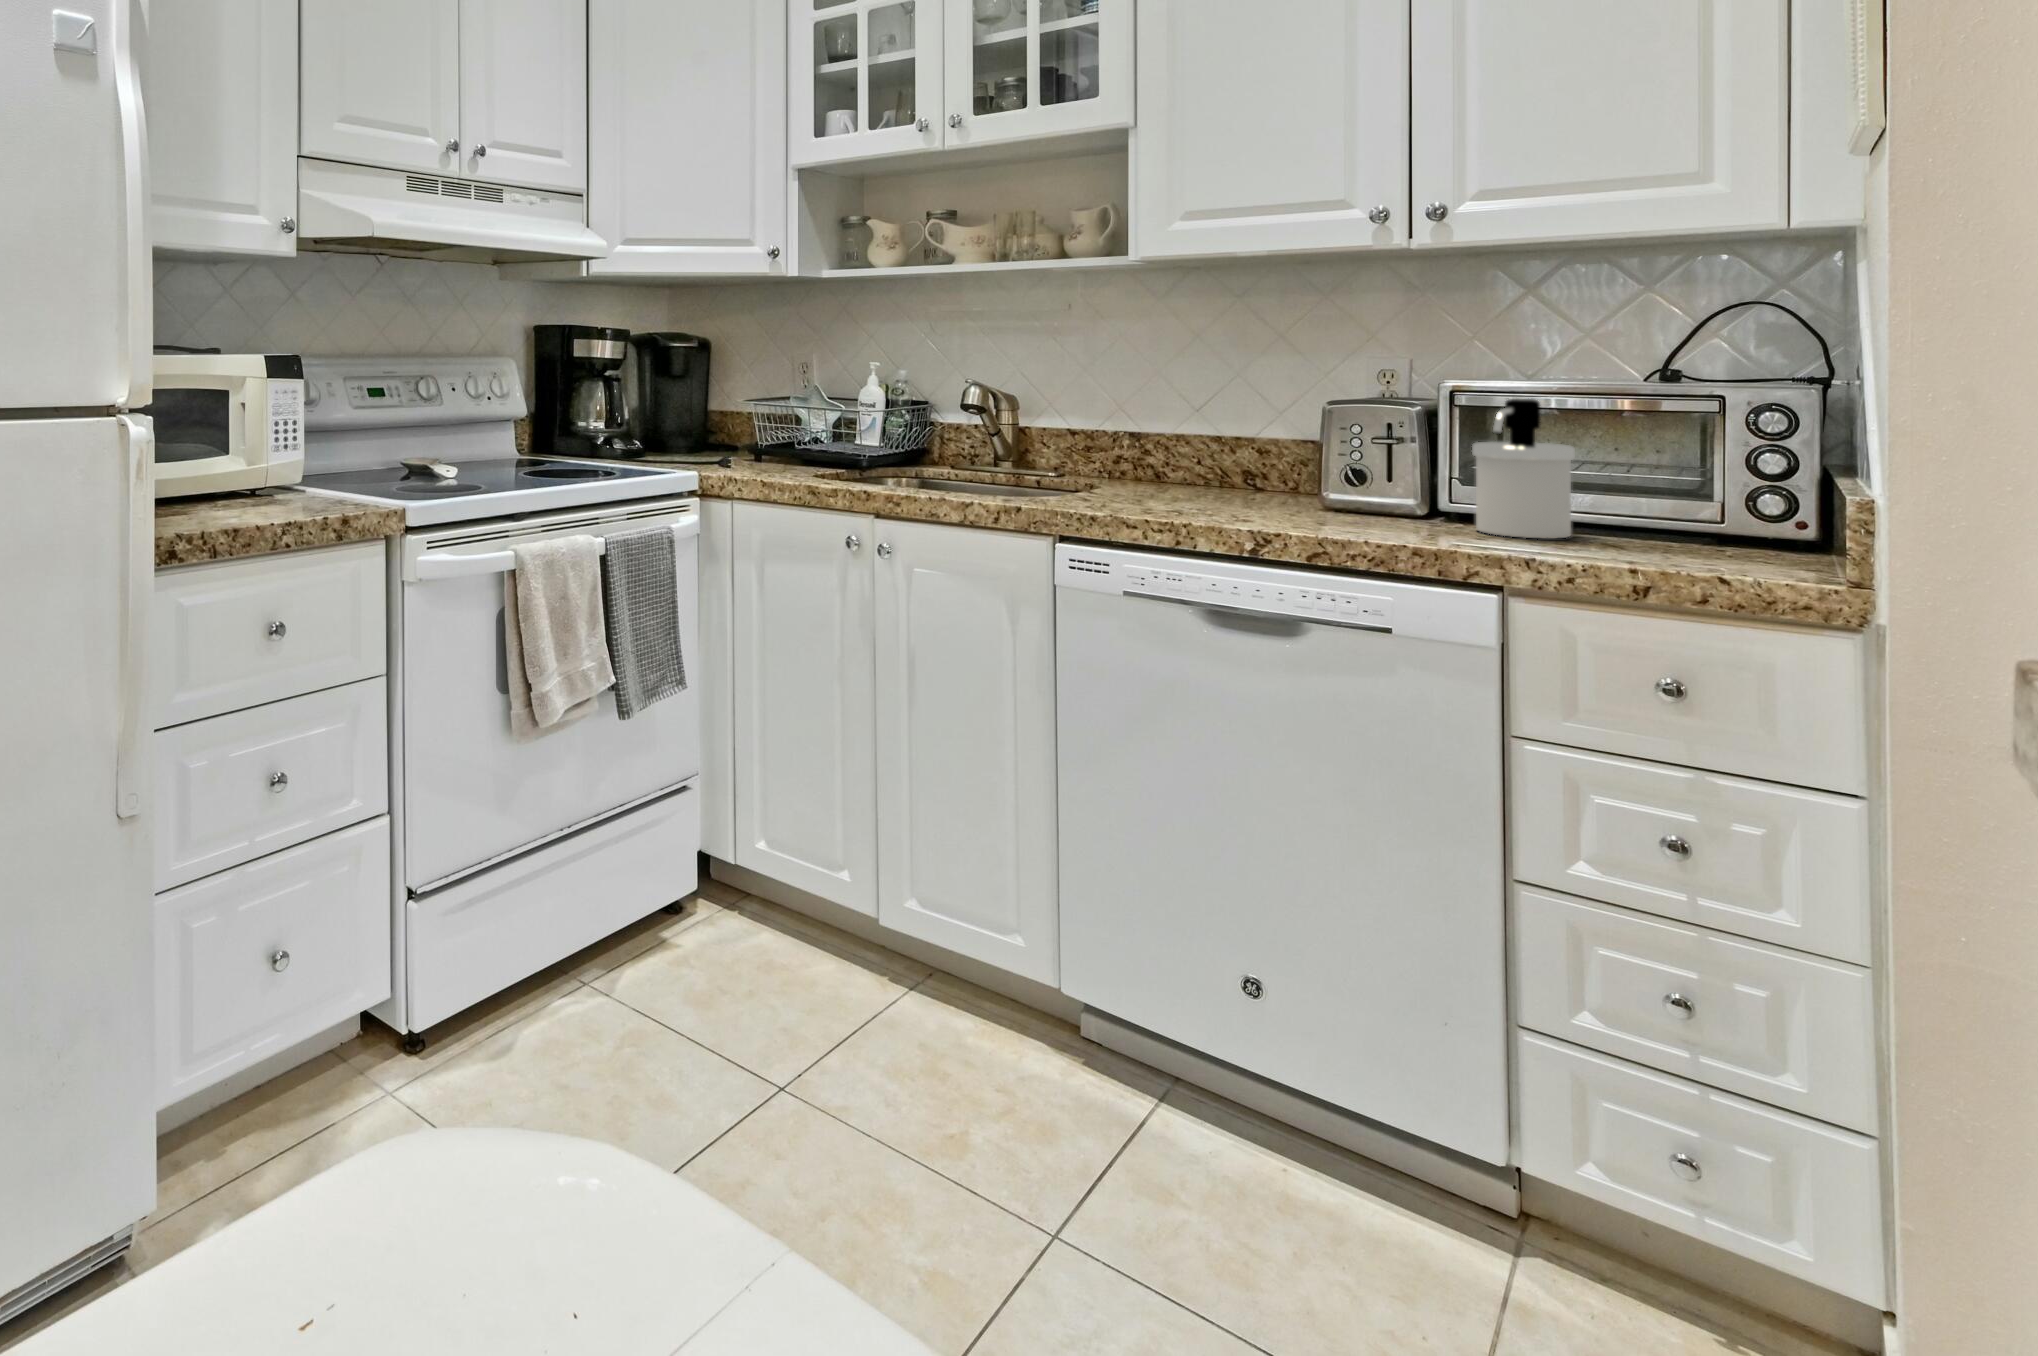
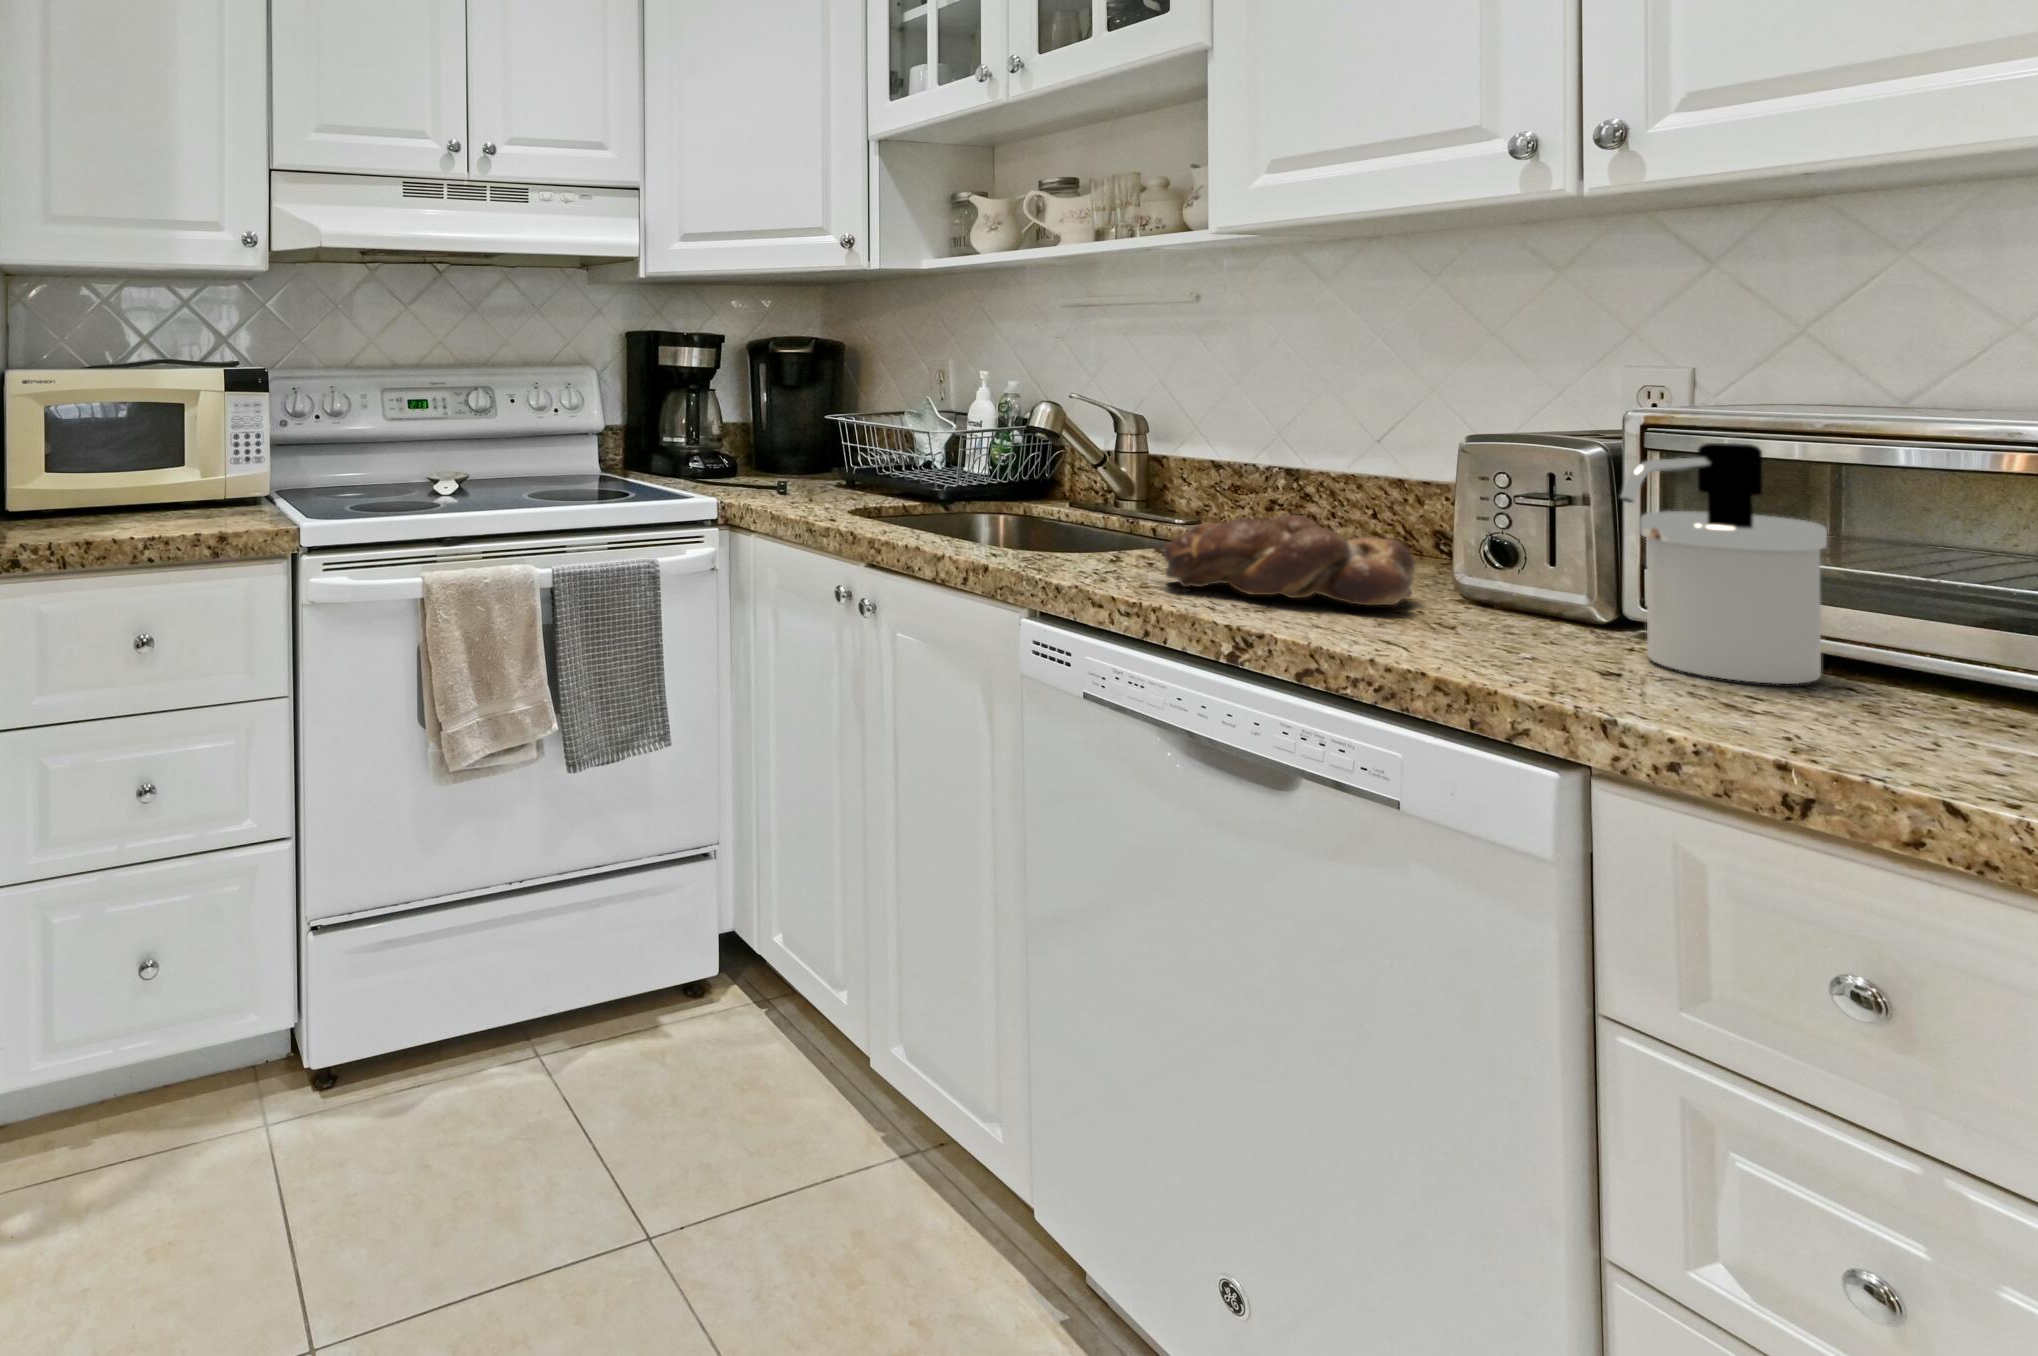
bread loaf: none [1146,458,1319,514] -> present [1163,515,1415,605]

